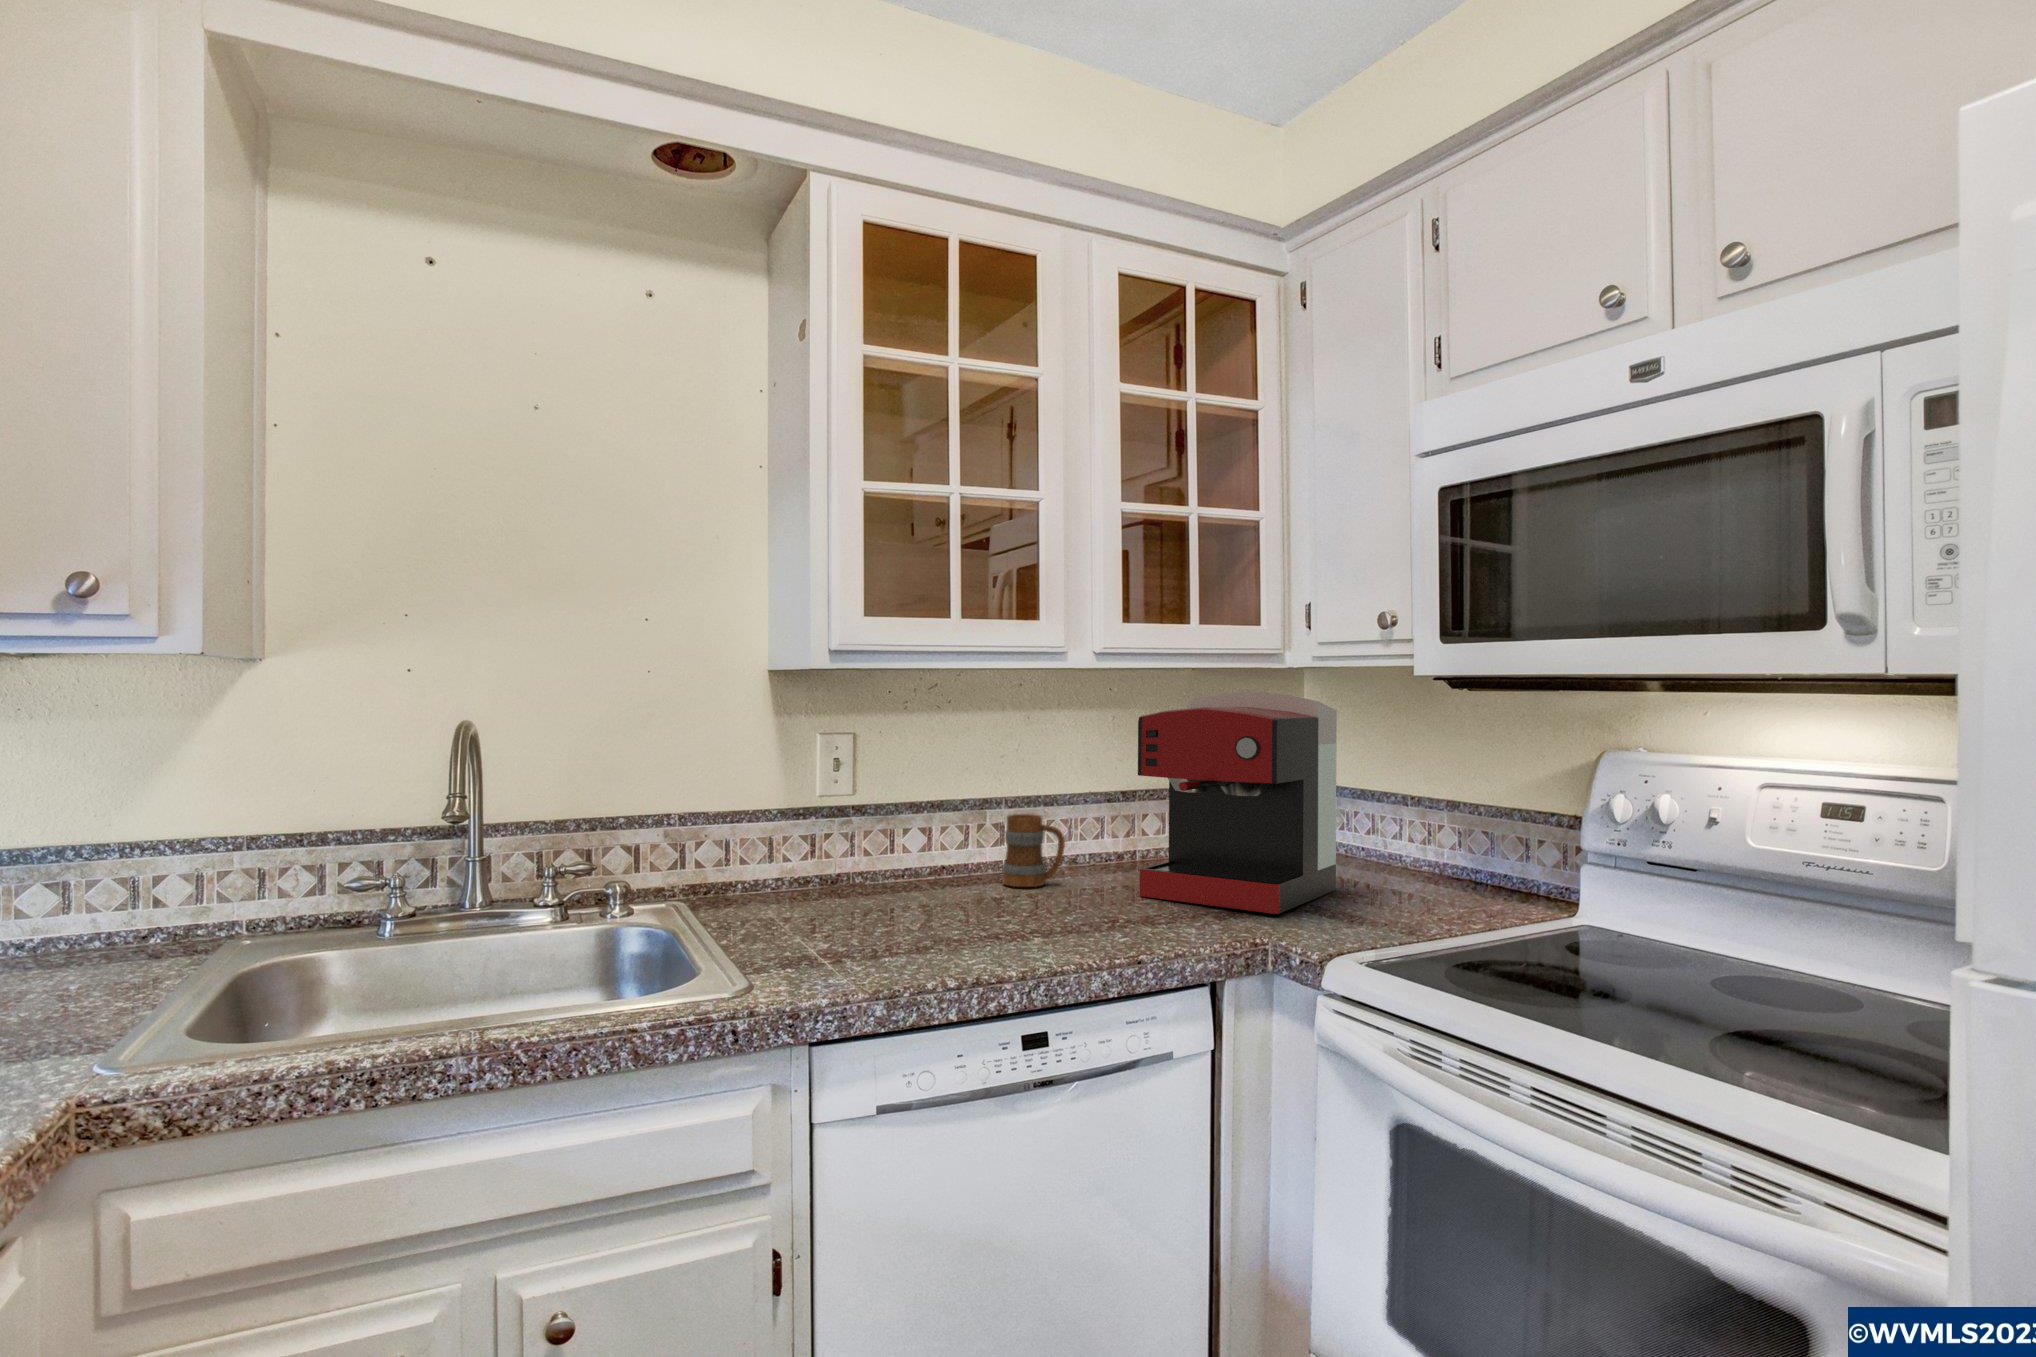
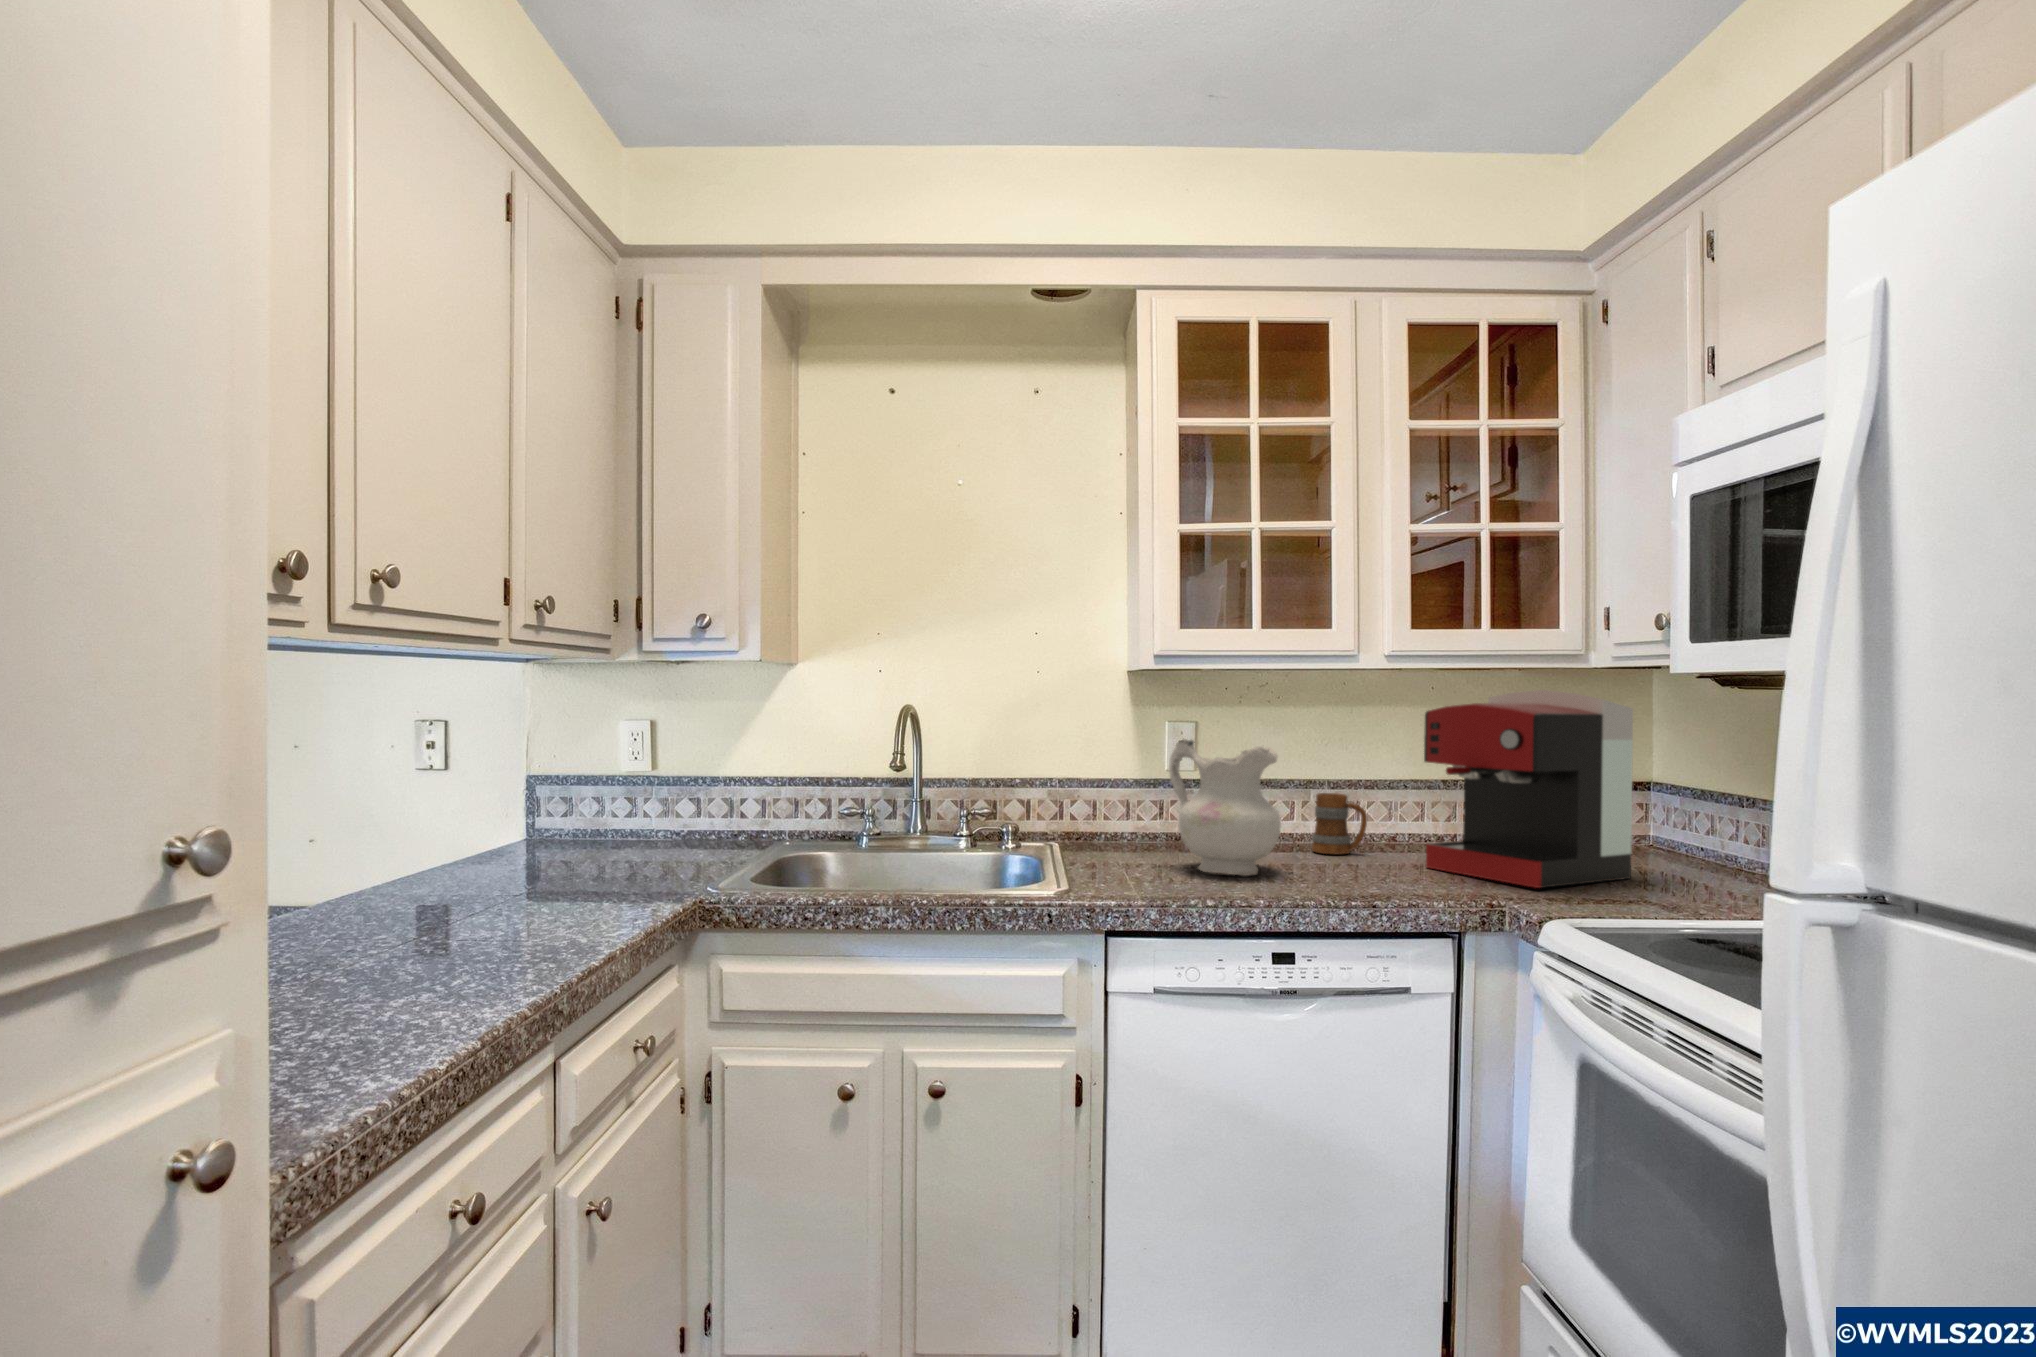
ceramic pitcher: none [854,758,998,931] -> present [1169,739,1281,876]

